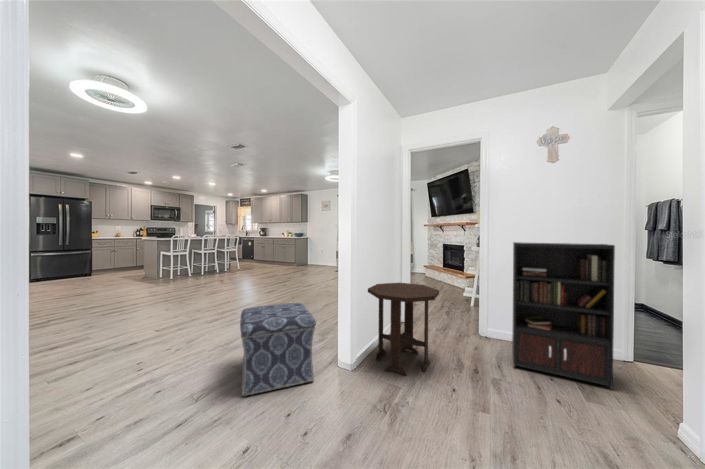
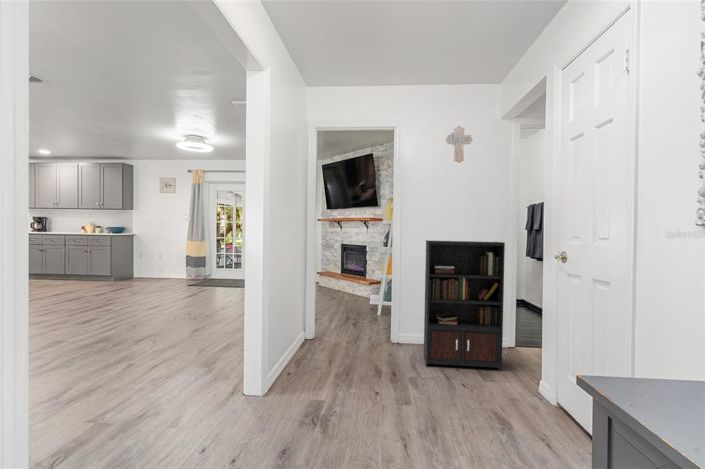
side table: present [368,283,439,375] -> none [279,288,358,389]
ottoman: present [240,303,316,396] -> none [102,321,224,445]

